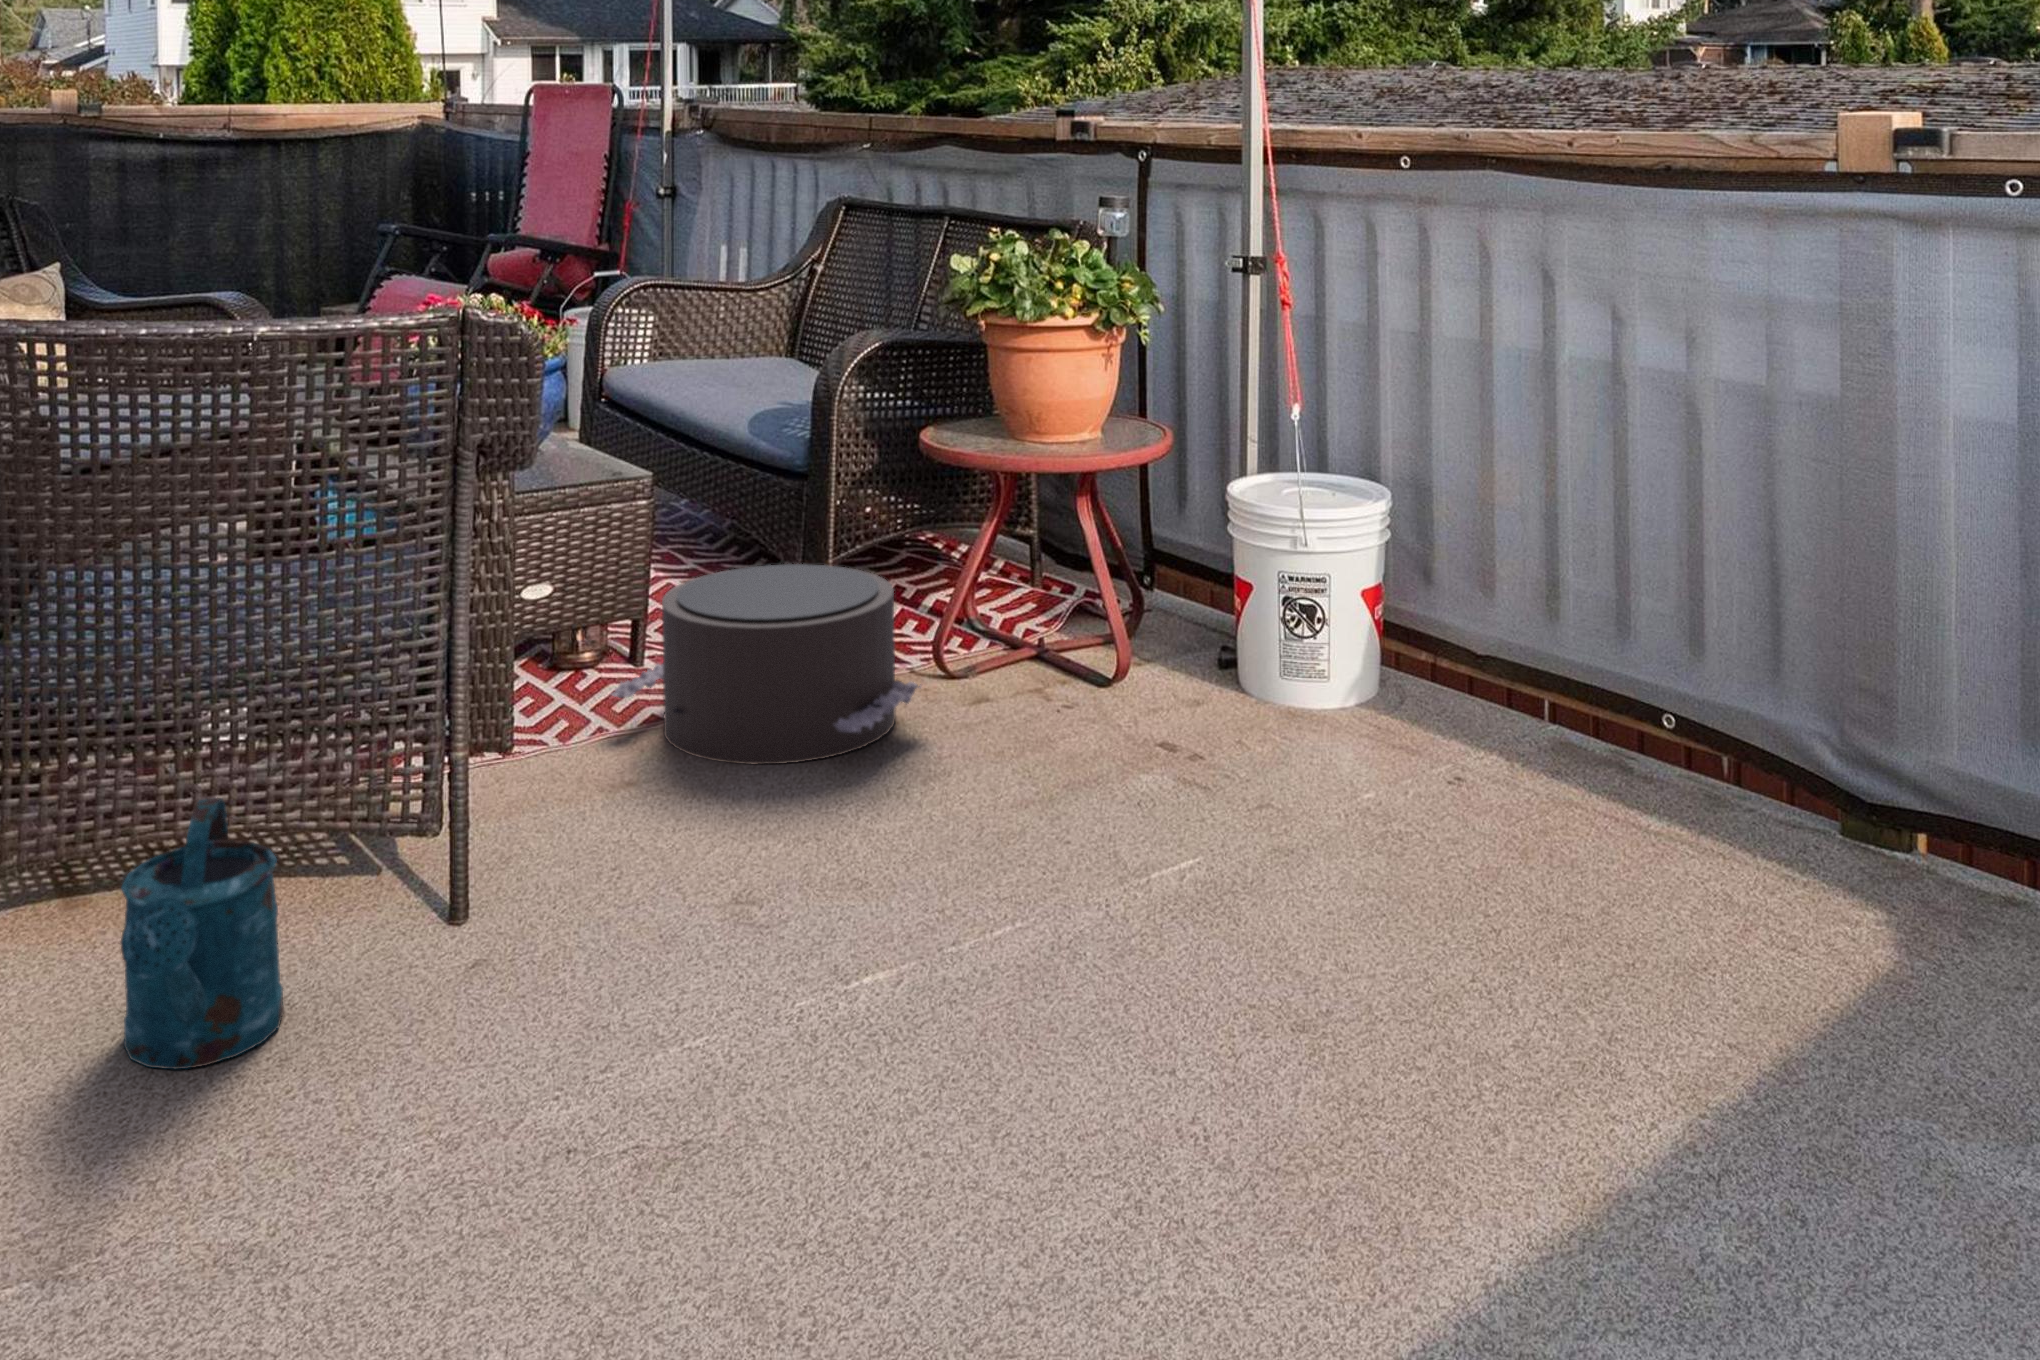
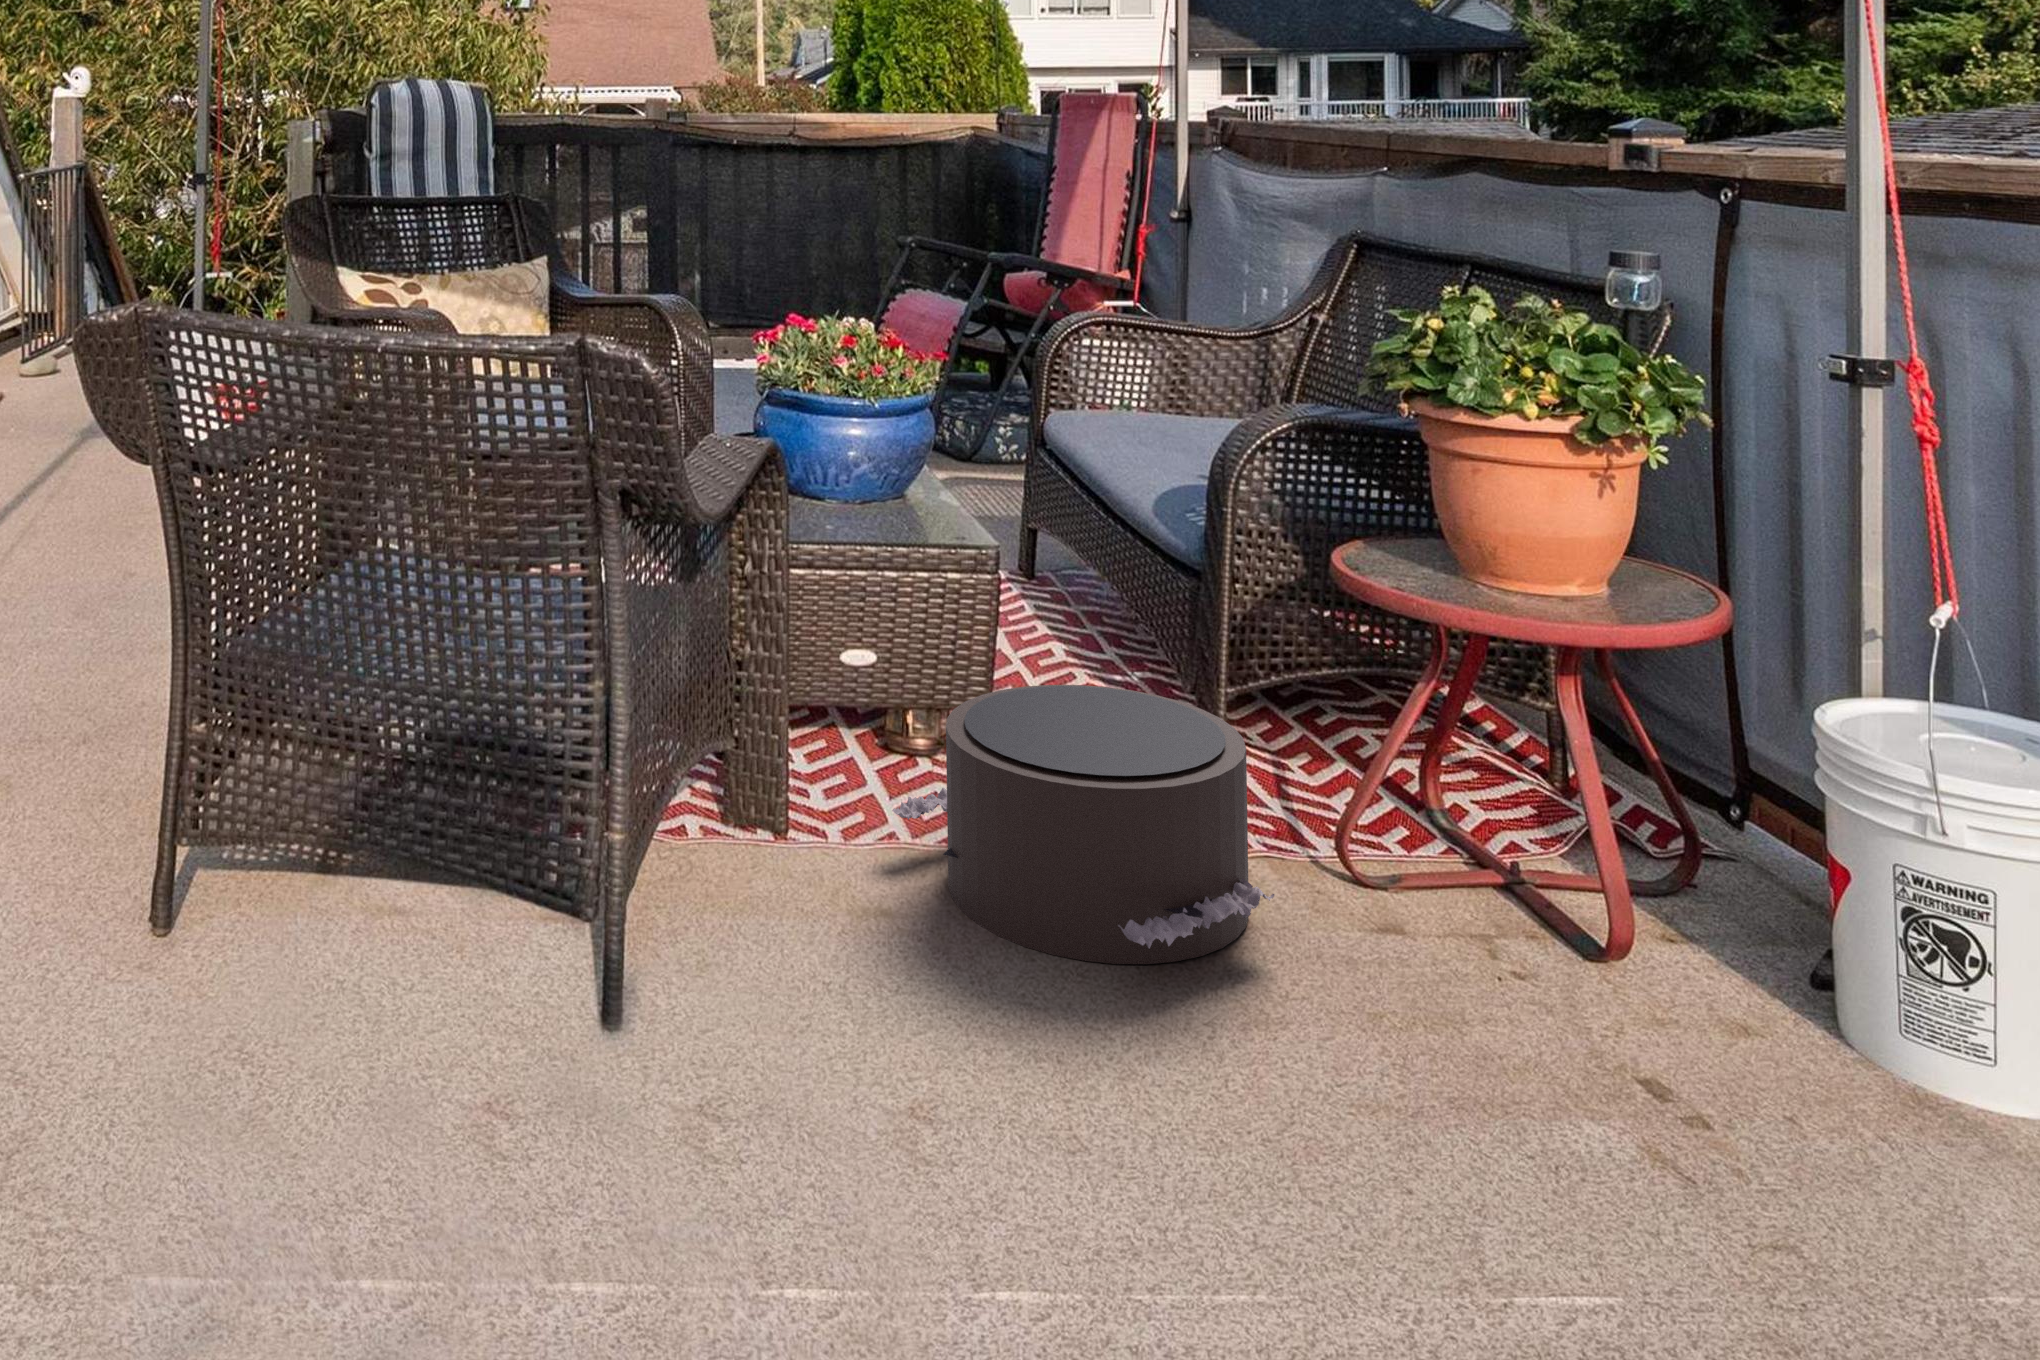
watering can: present [121,798,284,1069] -> none [74,868,330,1174]

